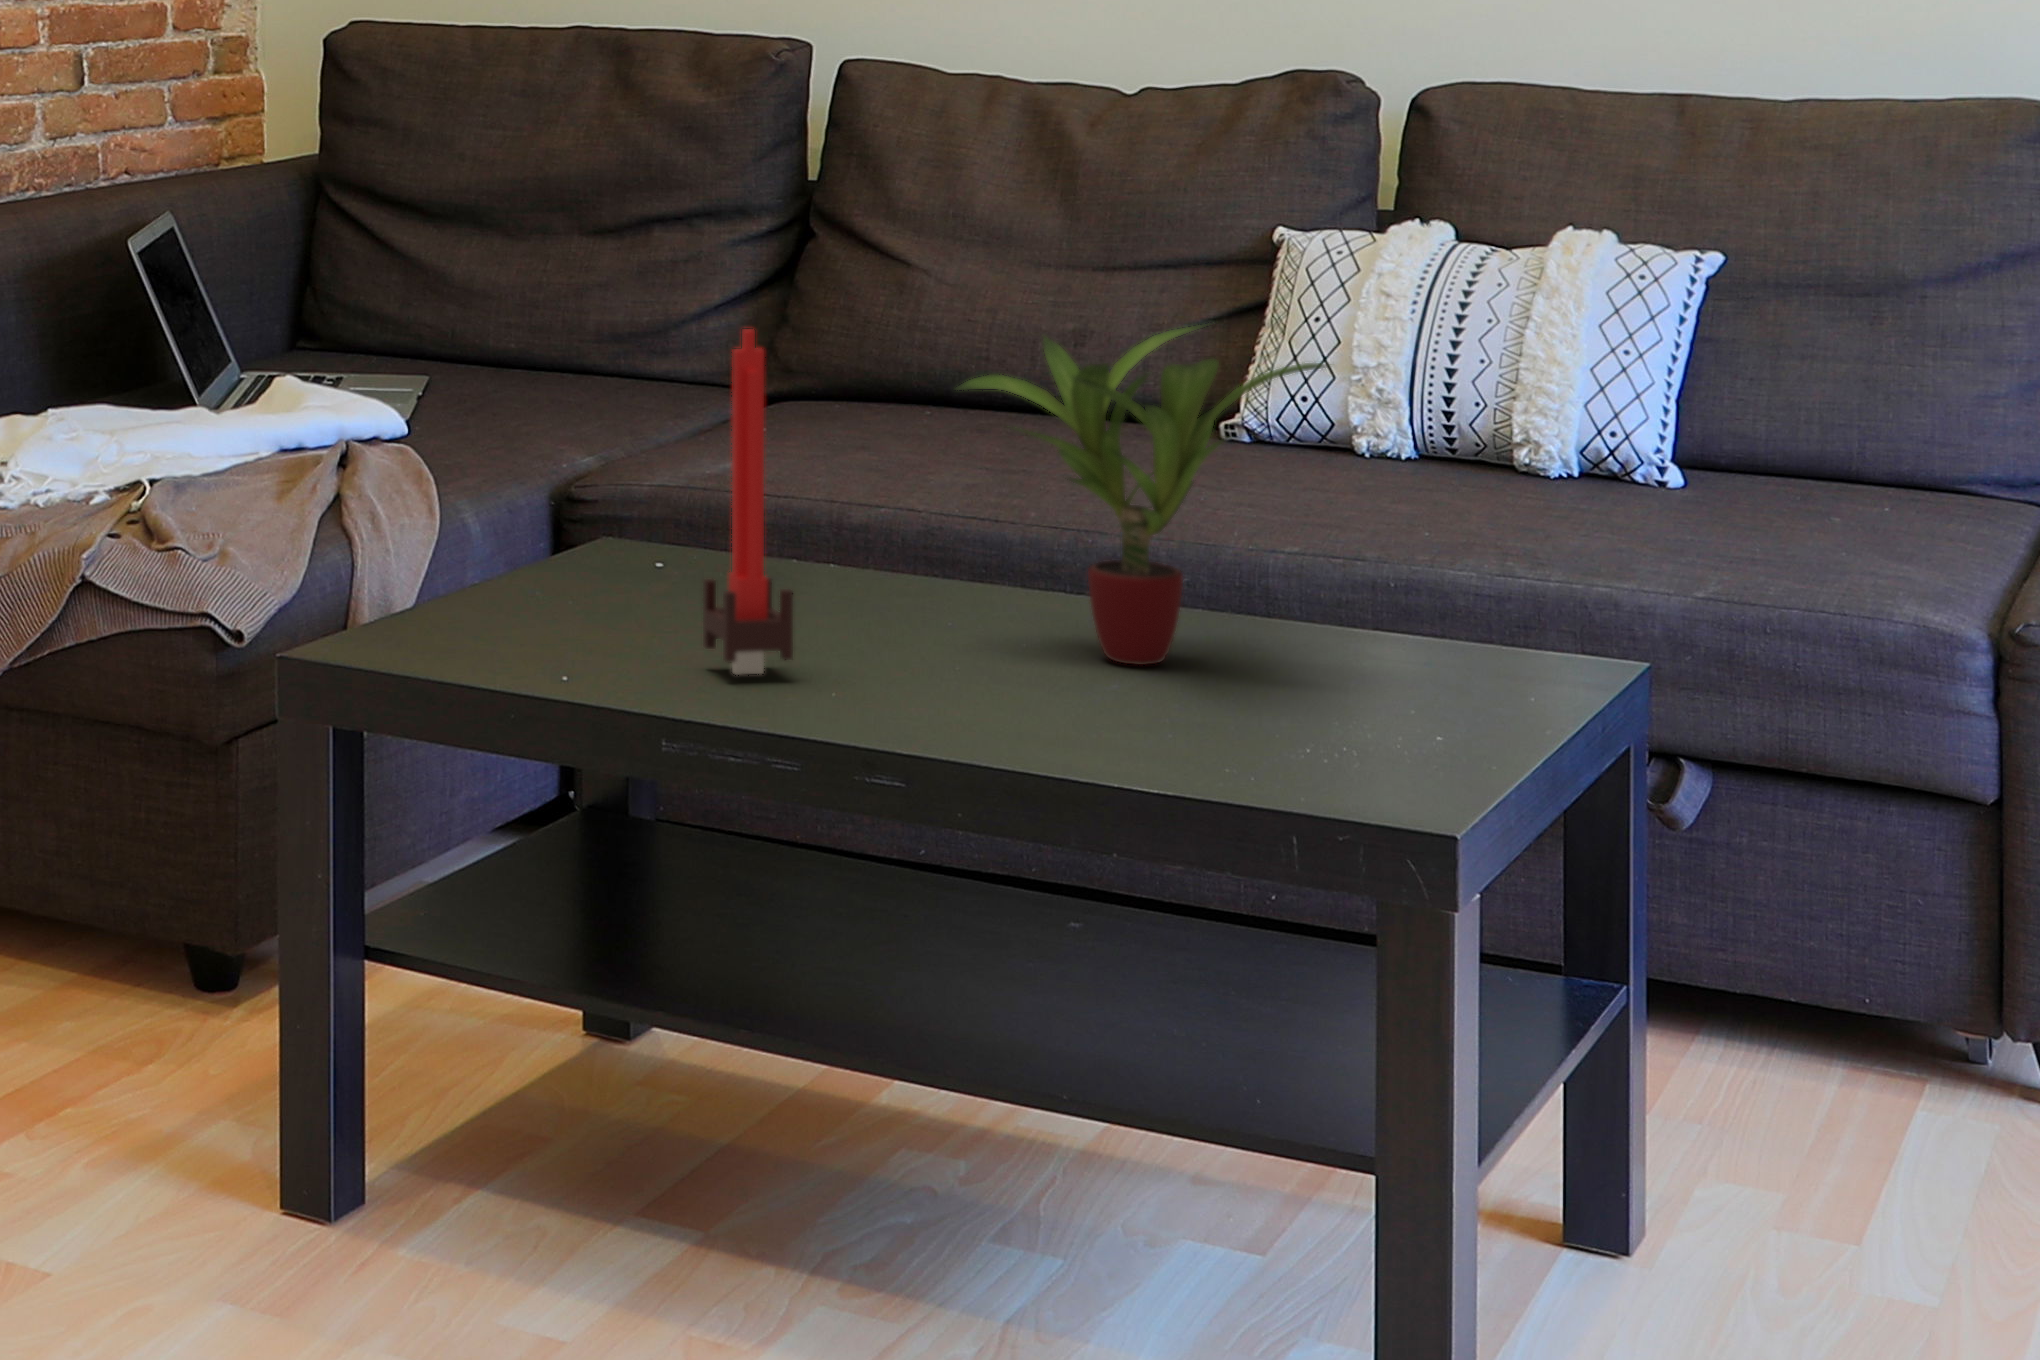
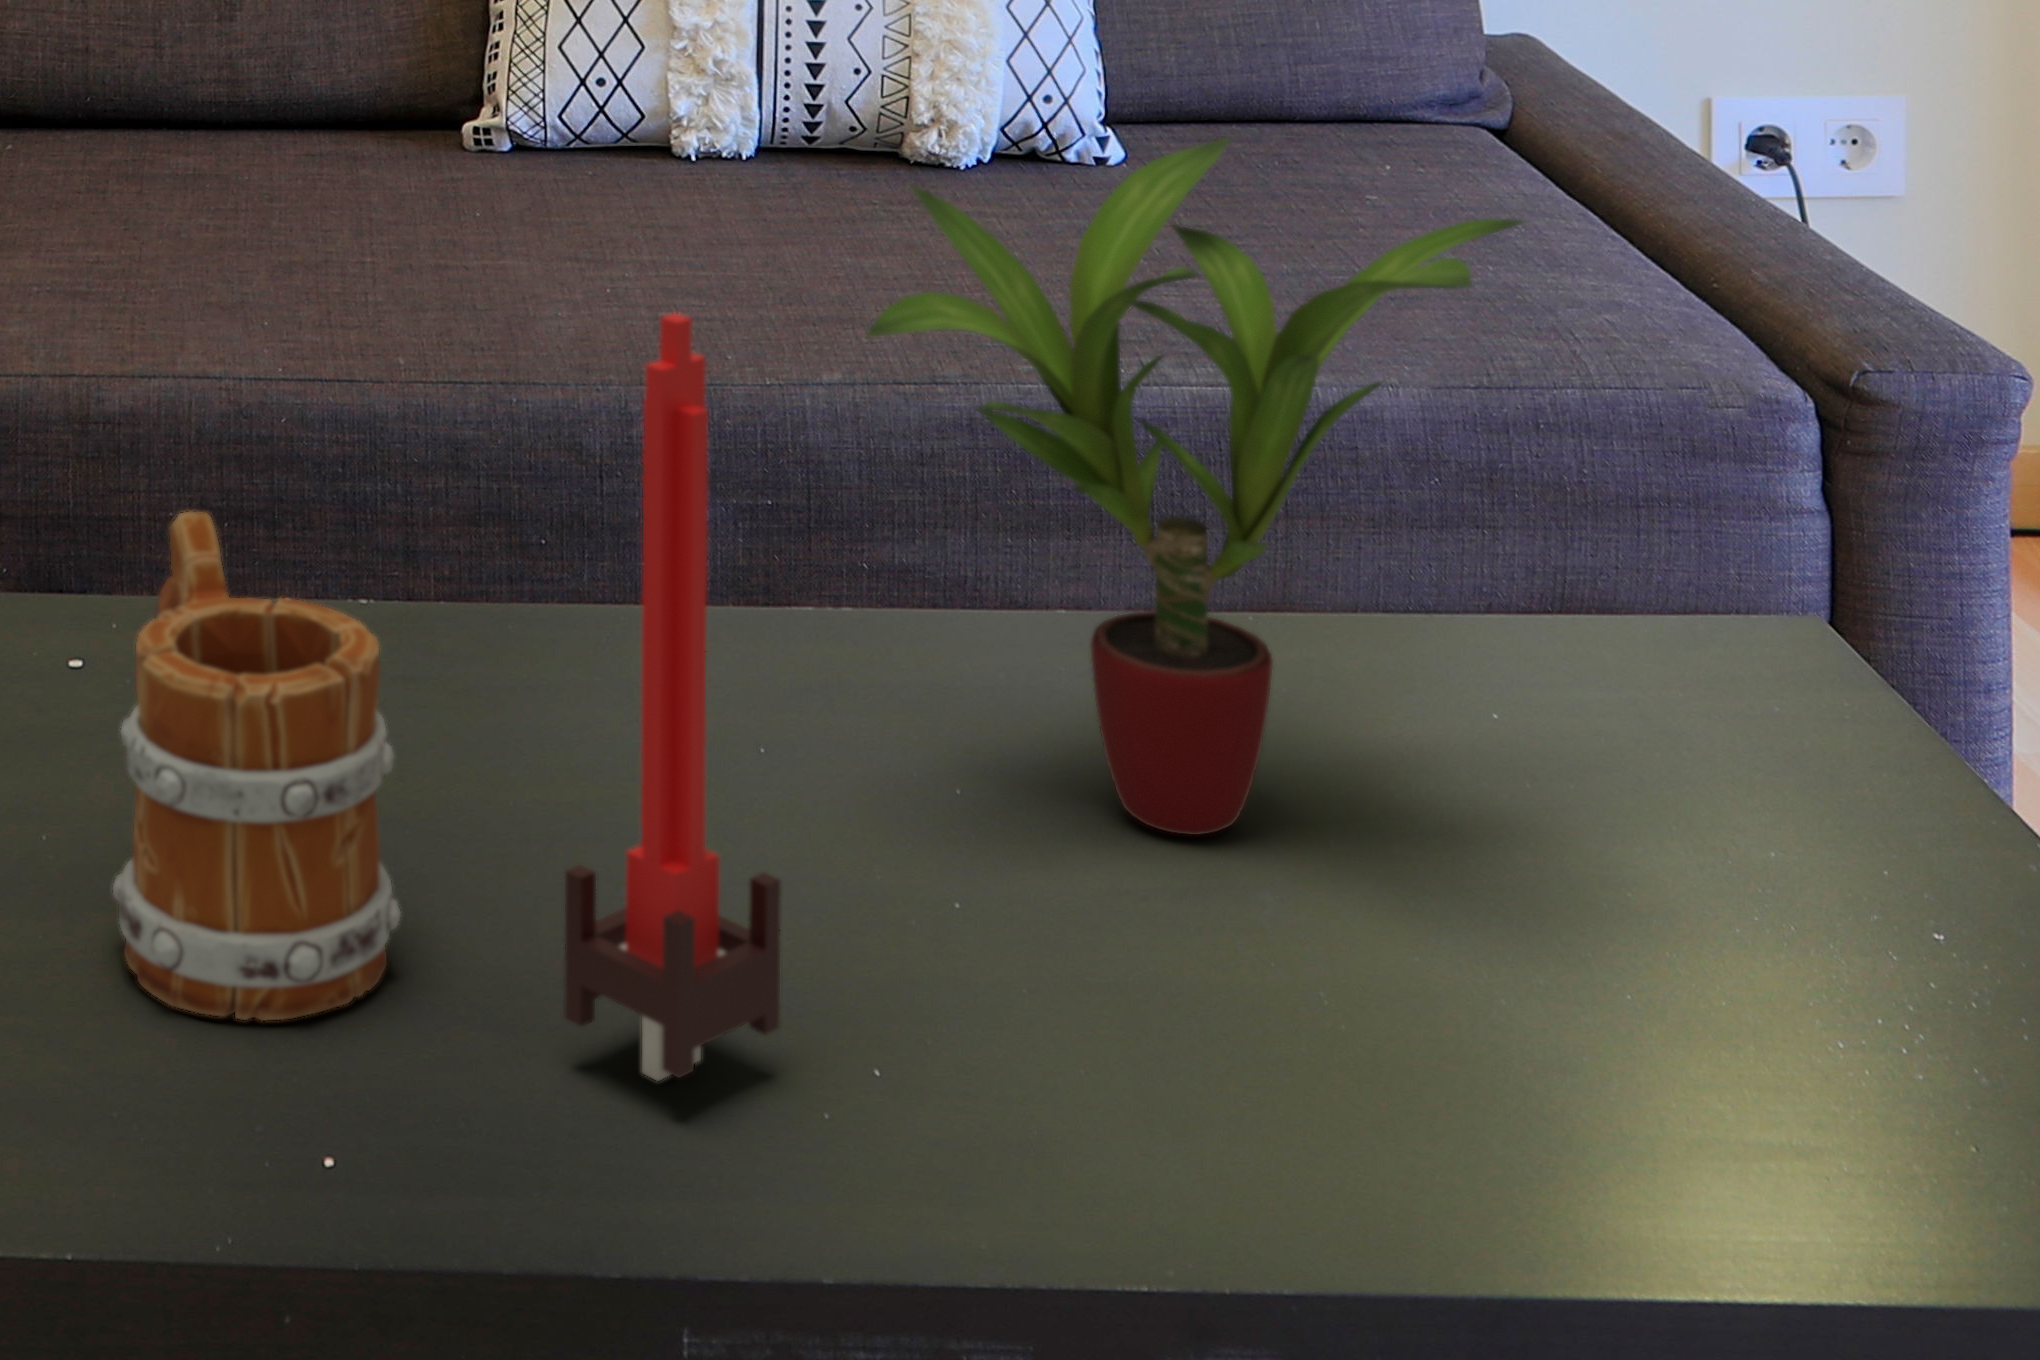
mug: none [551,442,677,645] -> present [113,512,400,1020]

